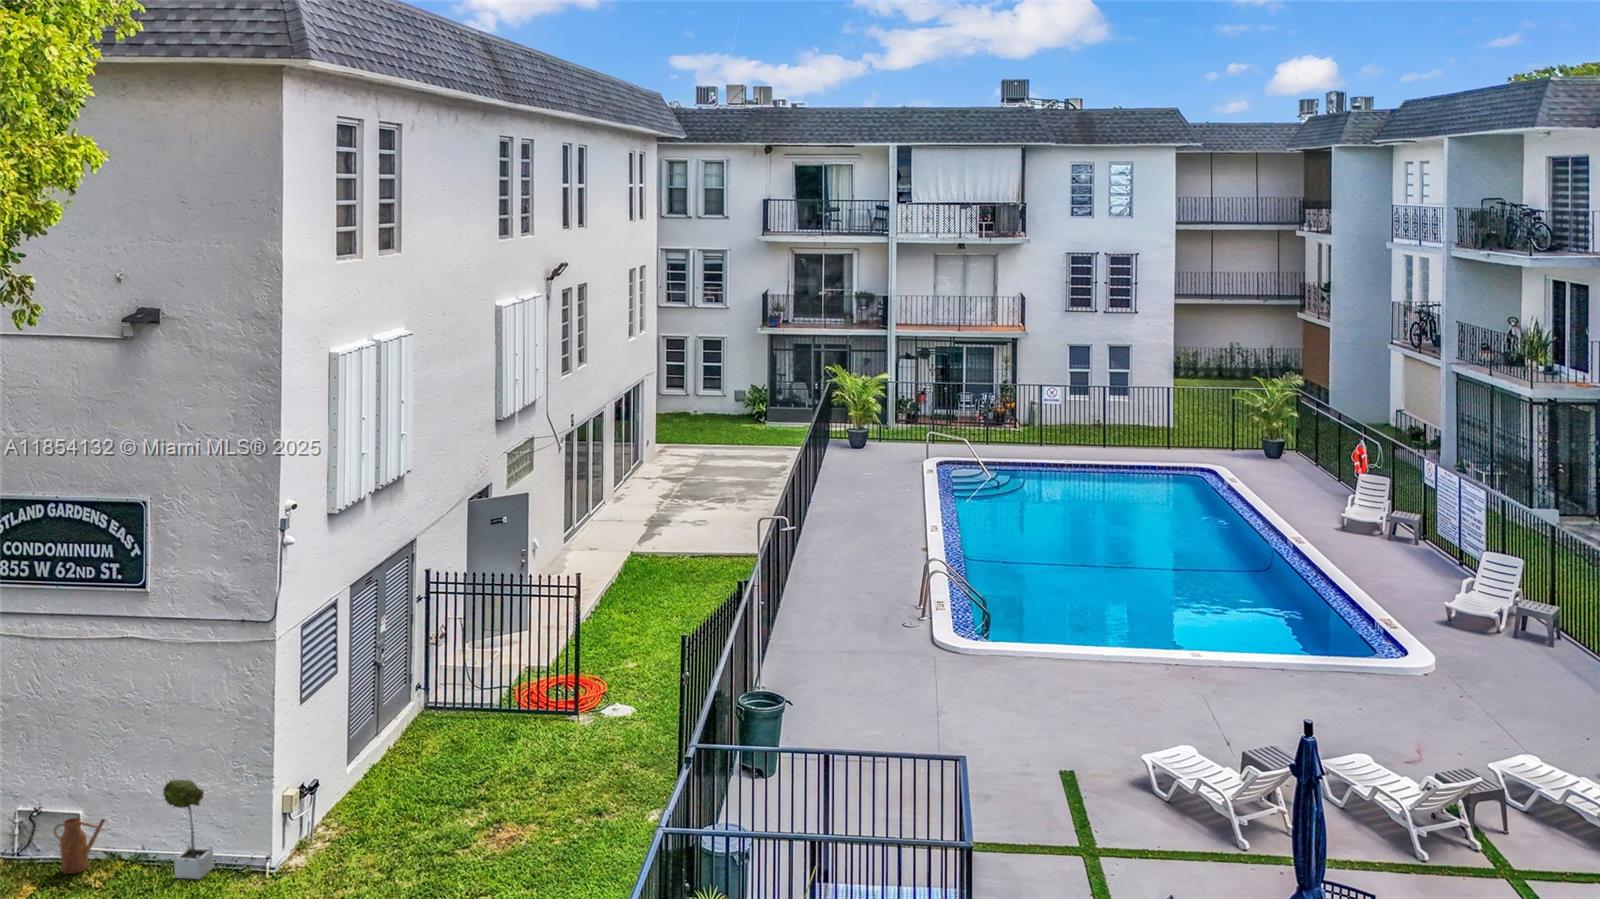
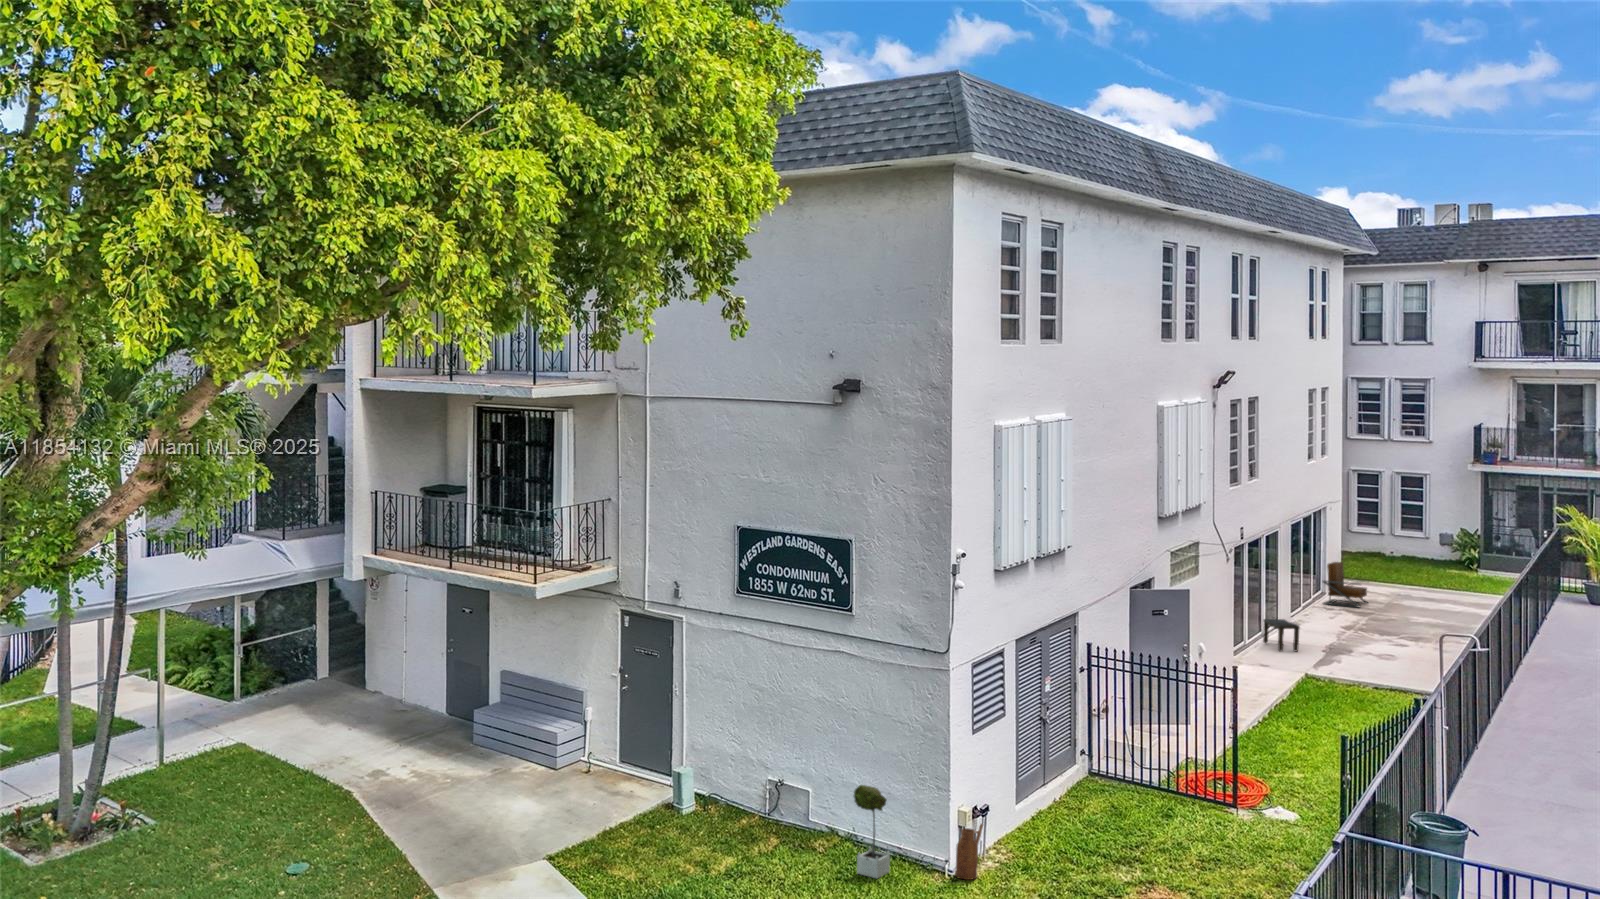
lounge chair: none [641,432,683,474] -> present [1323,562,1368,607]
bench: none [591,499,624,531] -> present [1263,619,1300,651]
watering can: present [54,818,105,874] -> present [955,824,983,880]

